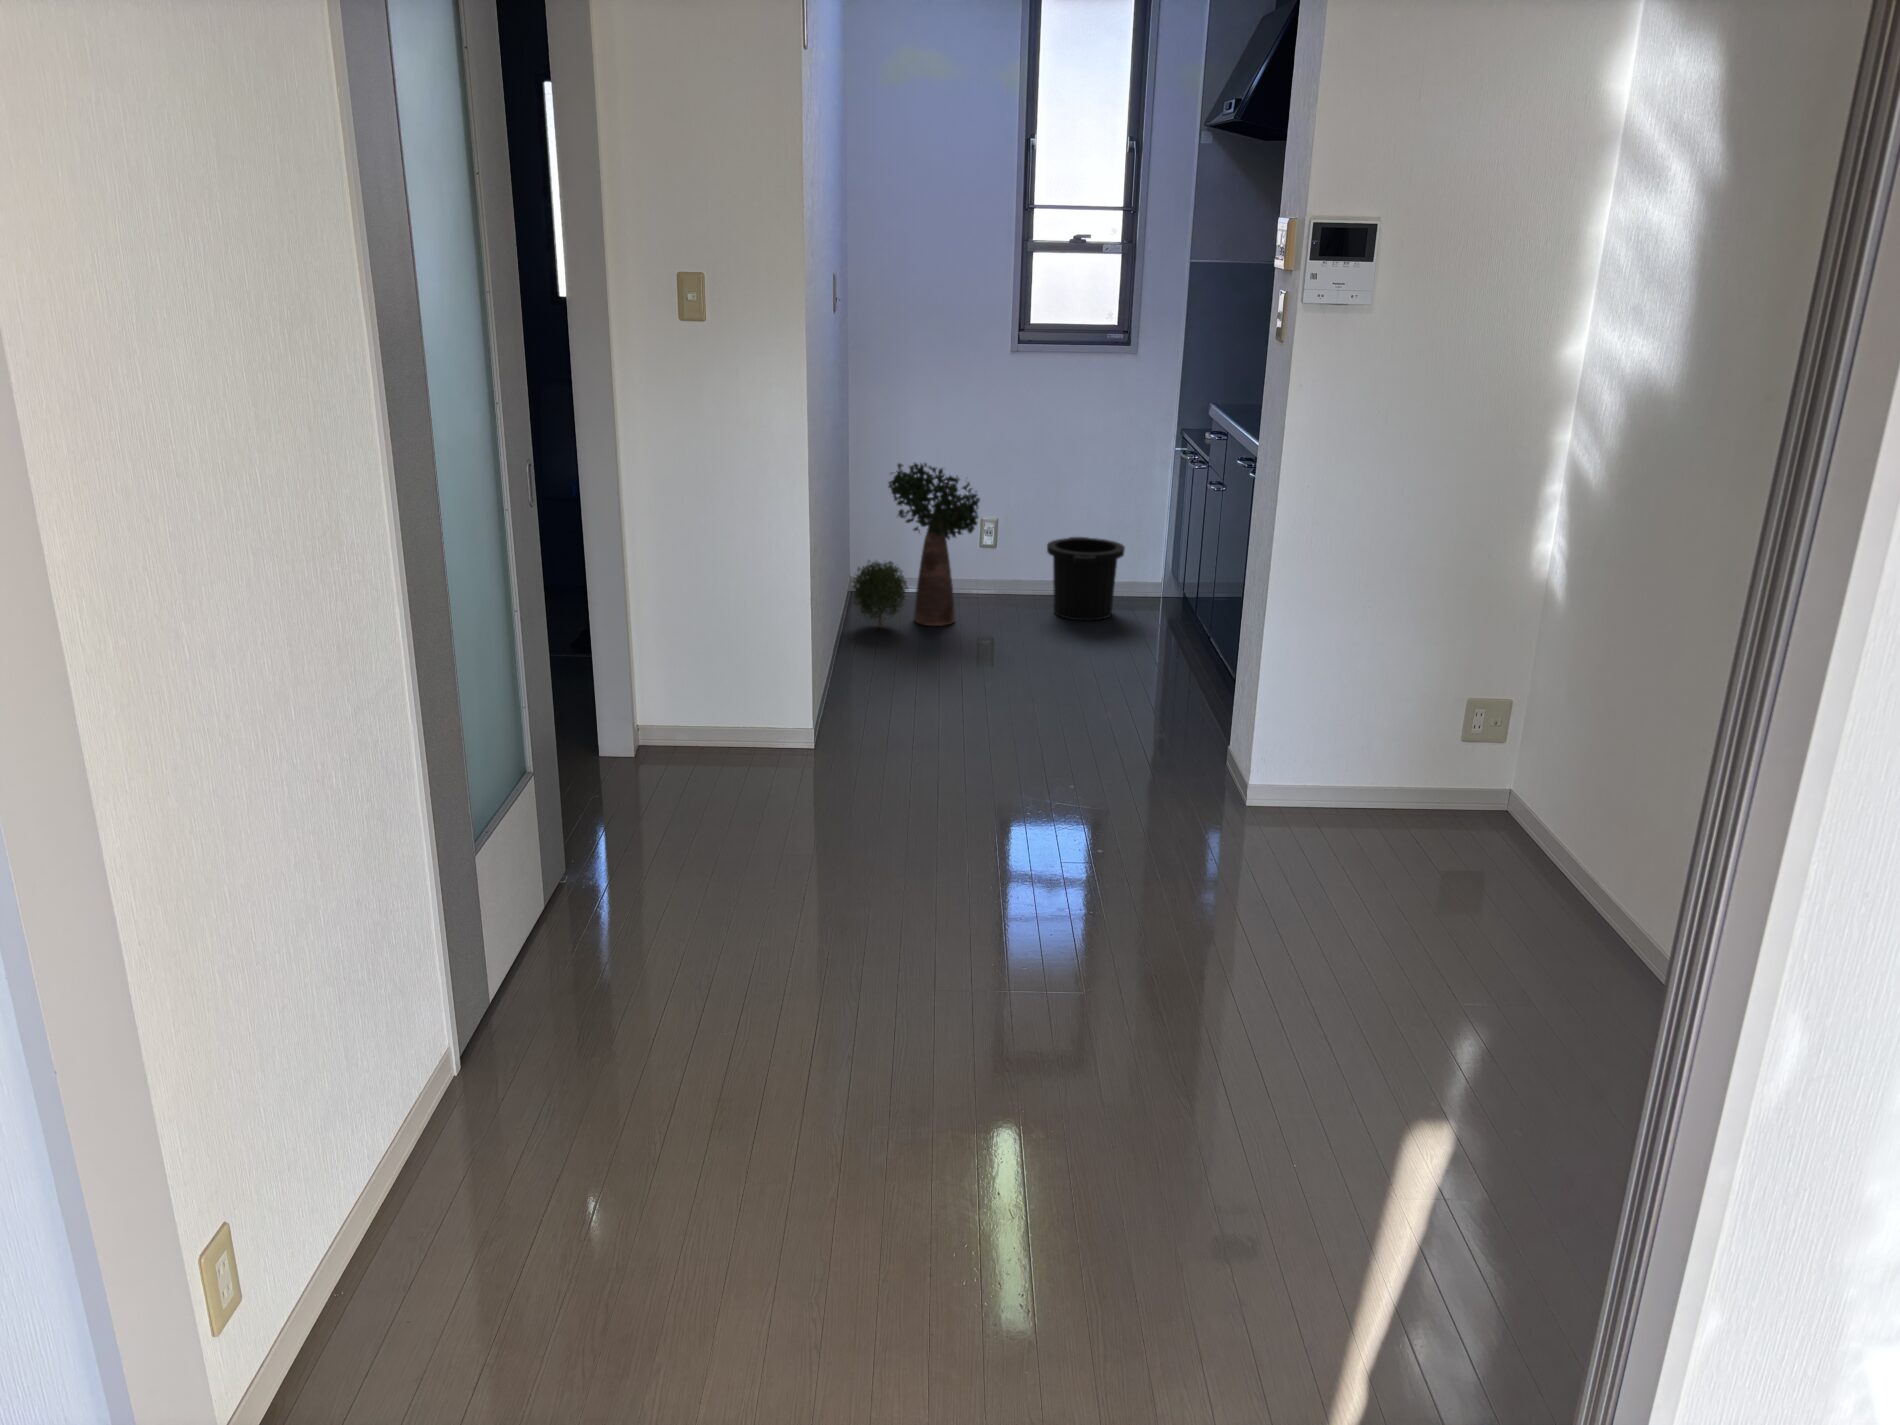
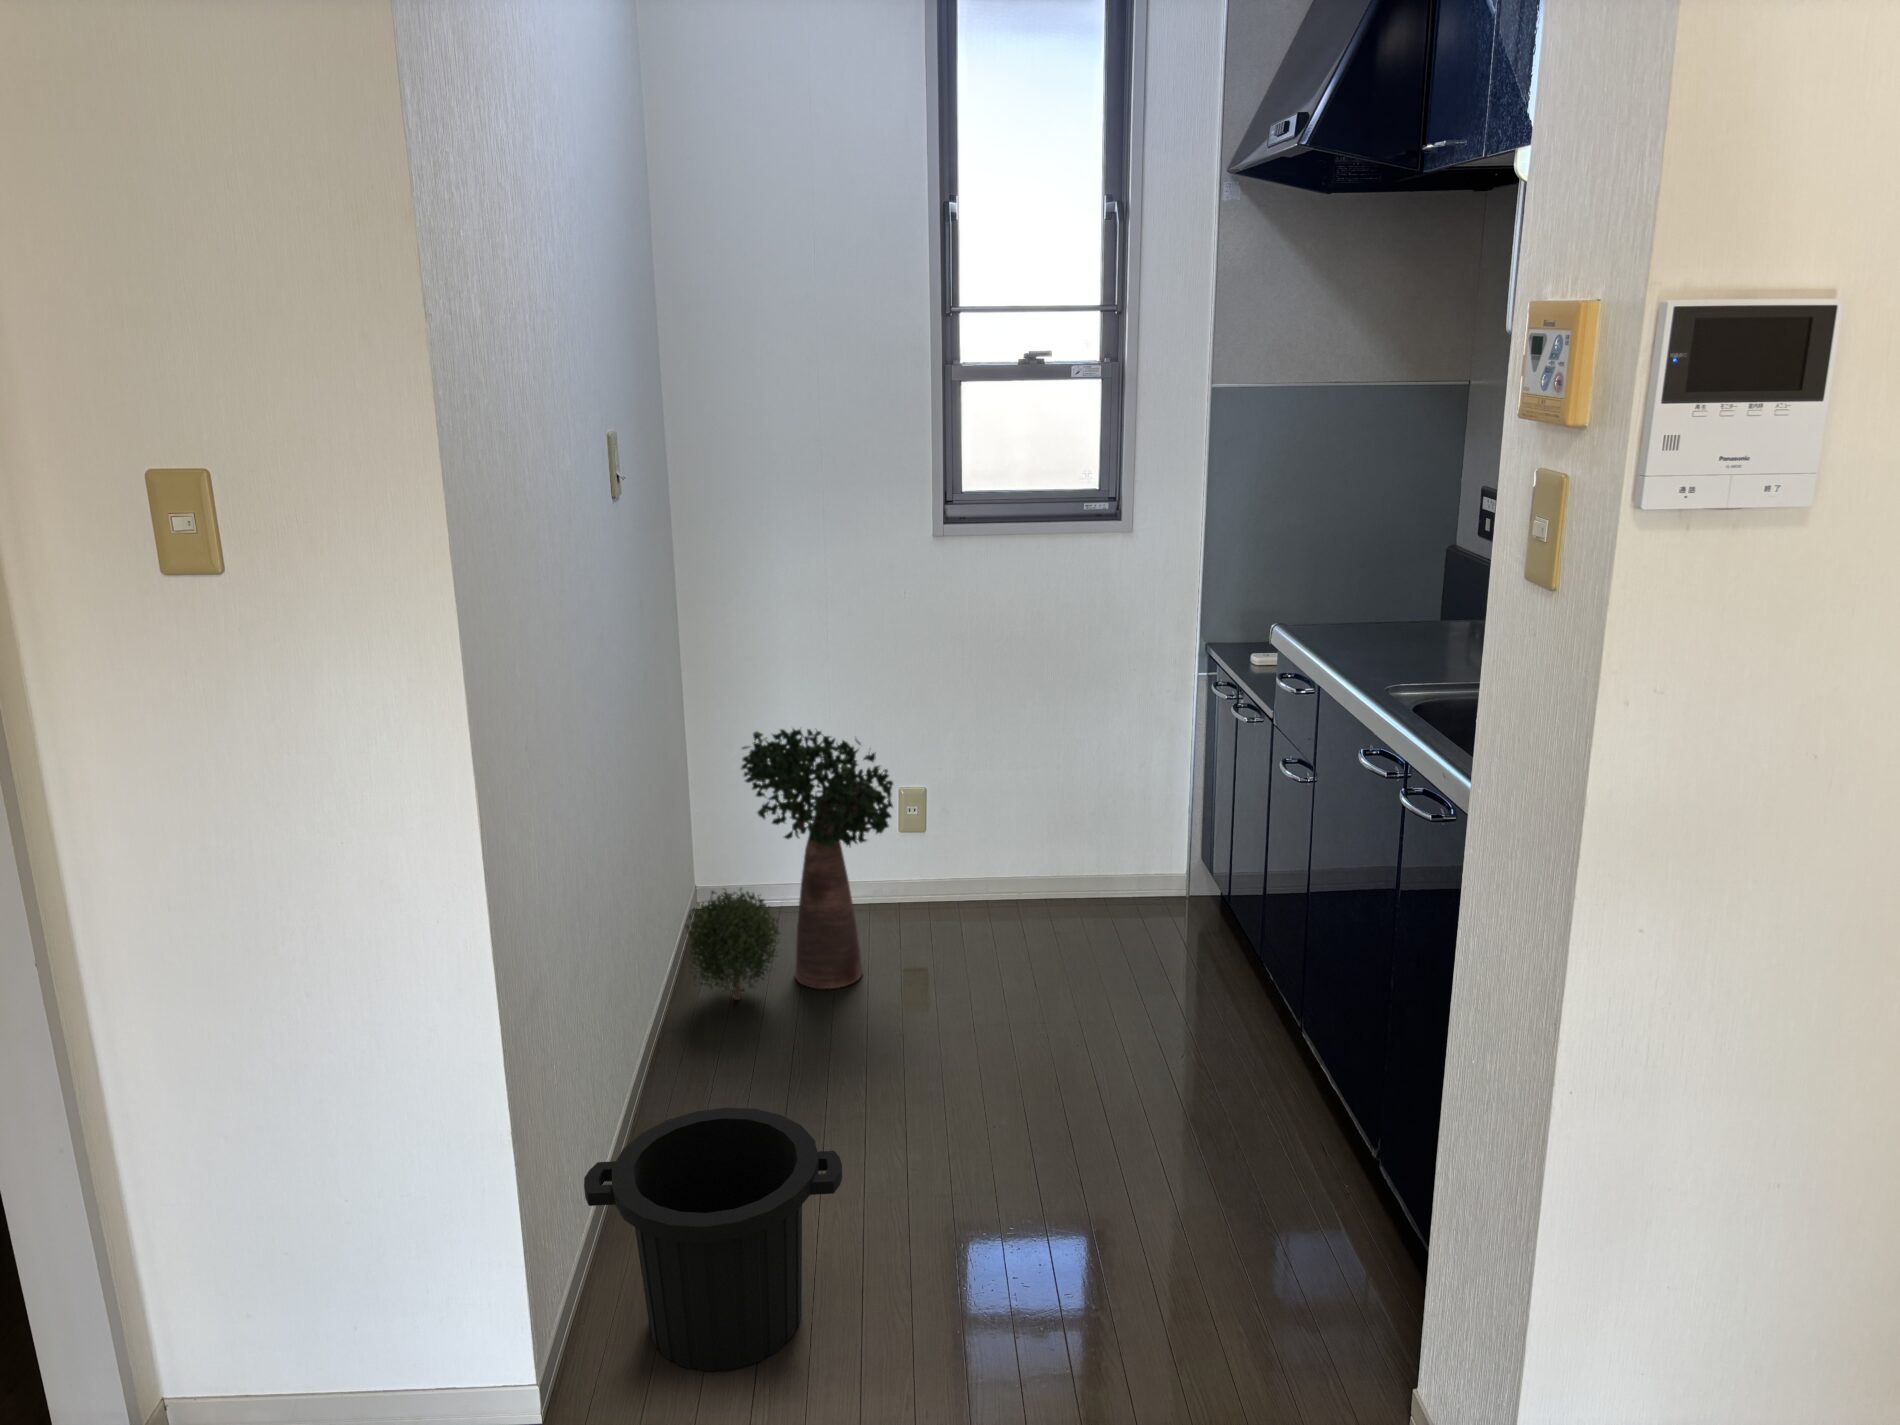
trash can: present [1047,537,1125,621] -> present [584,1108,842,1372]

